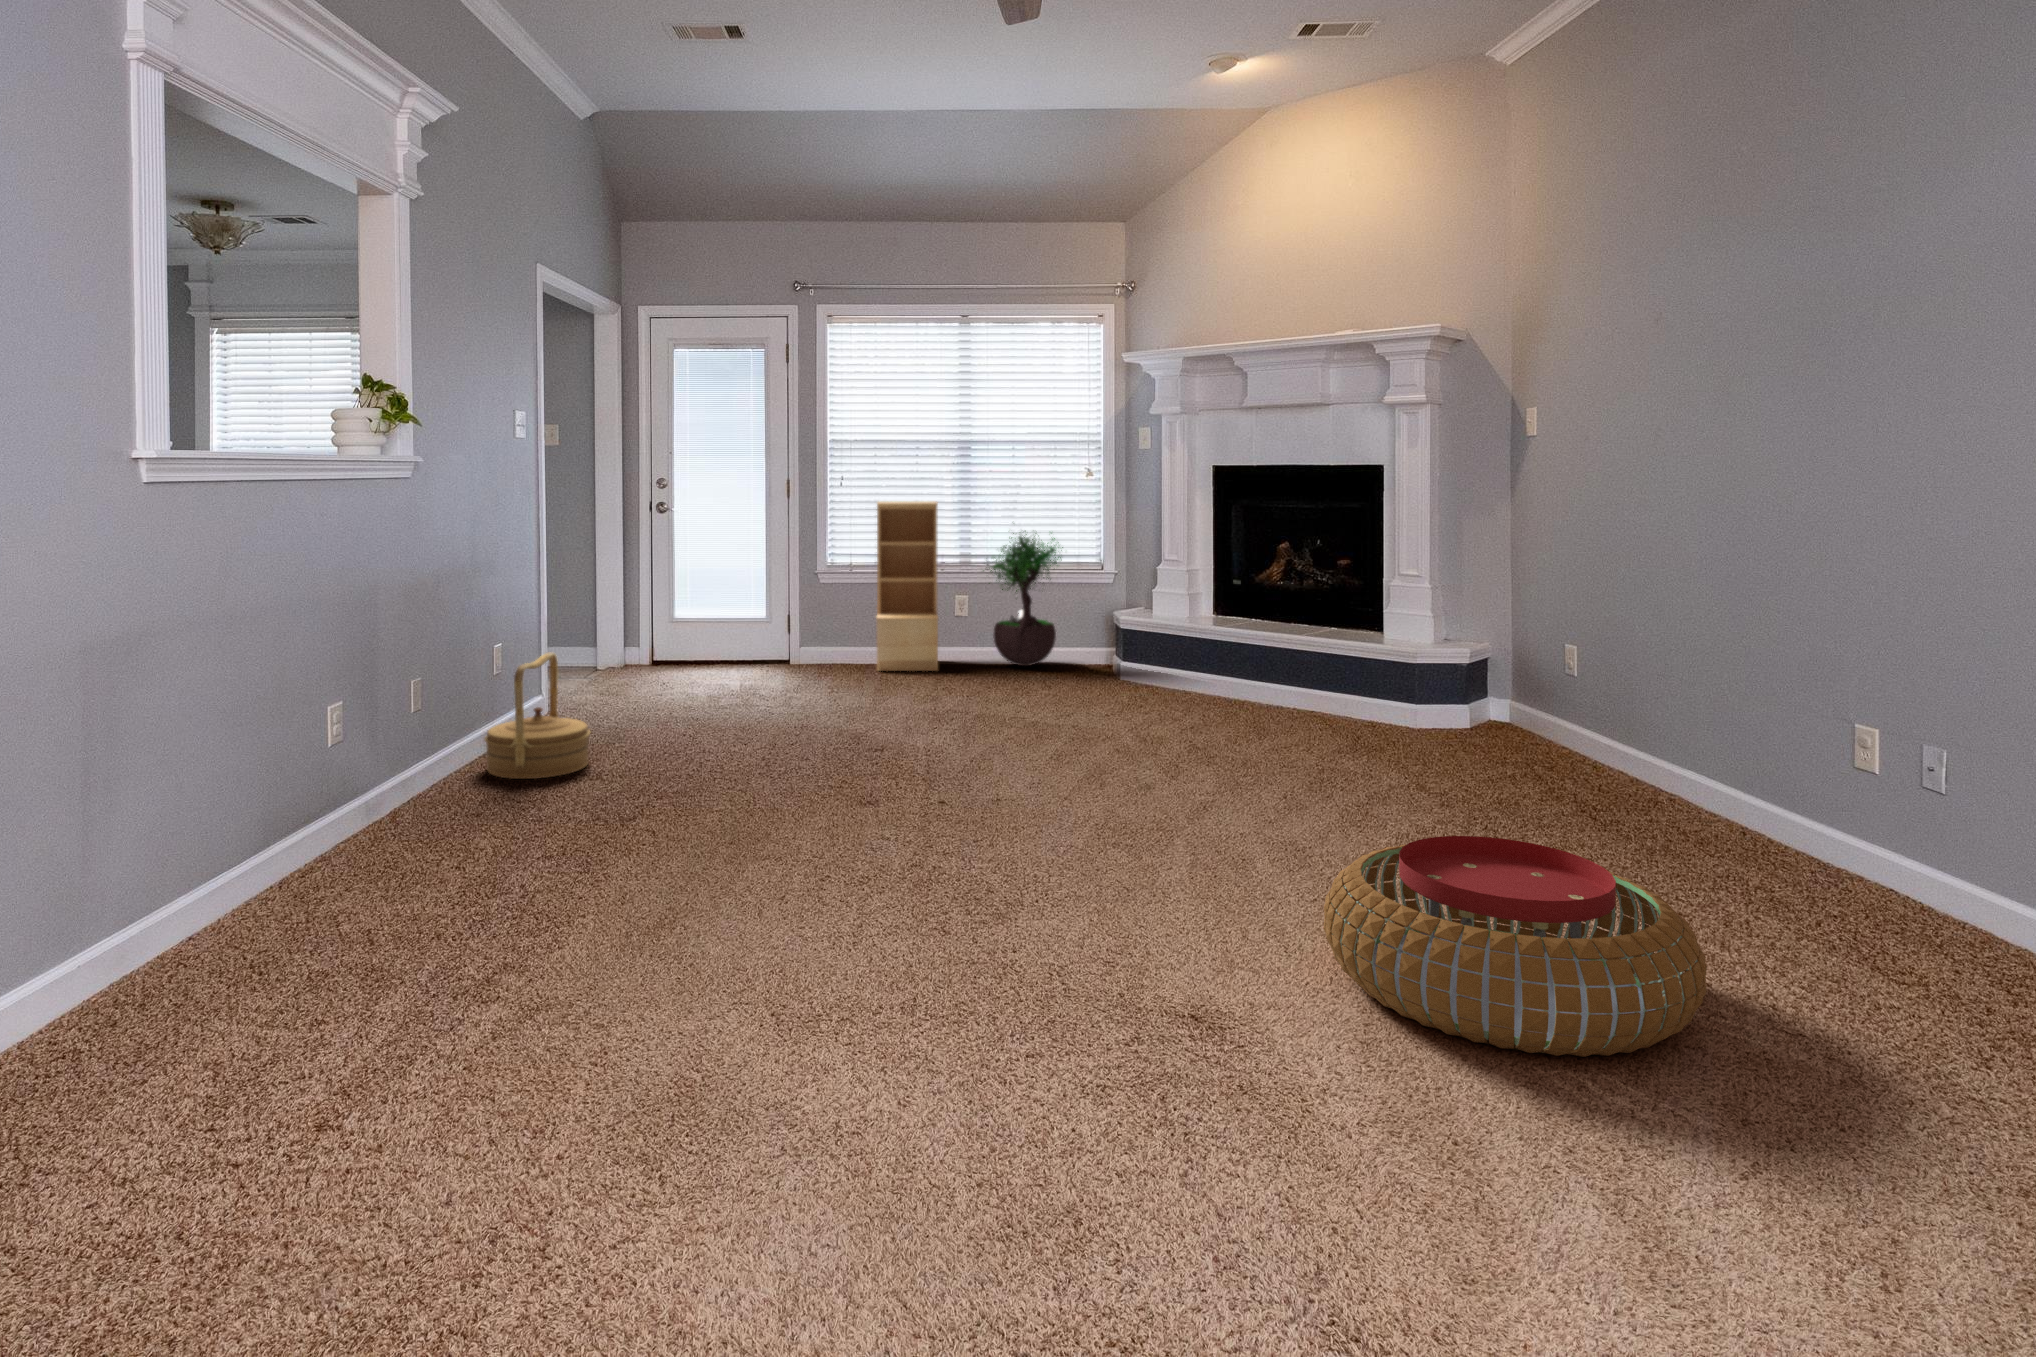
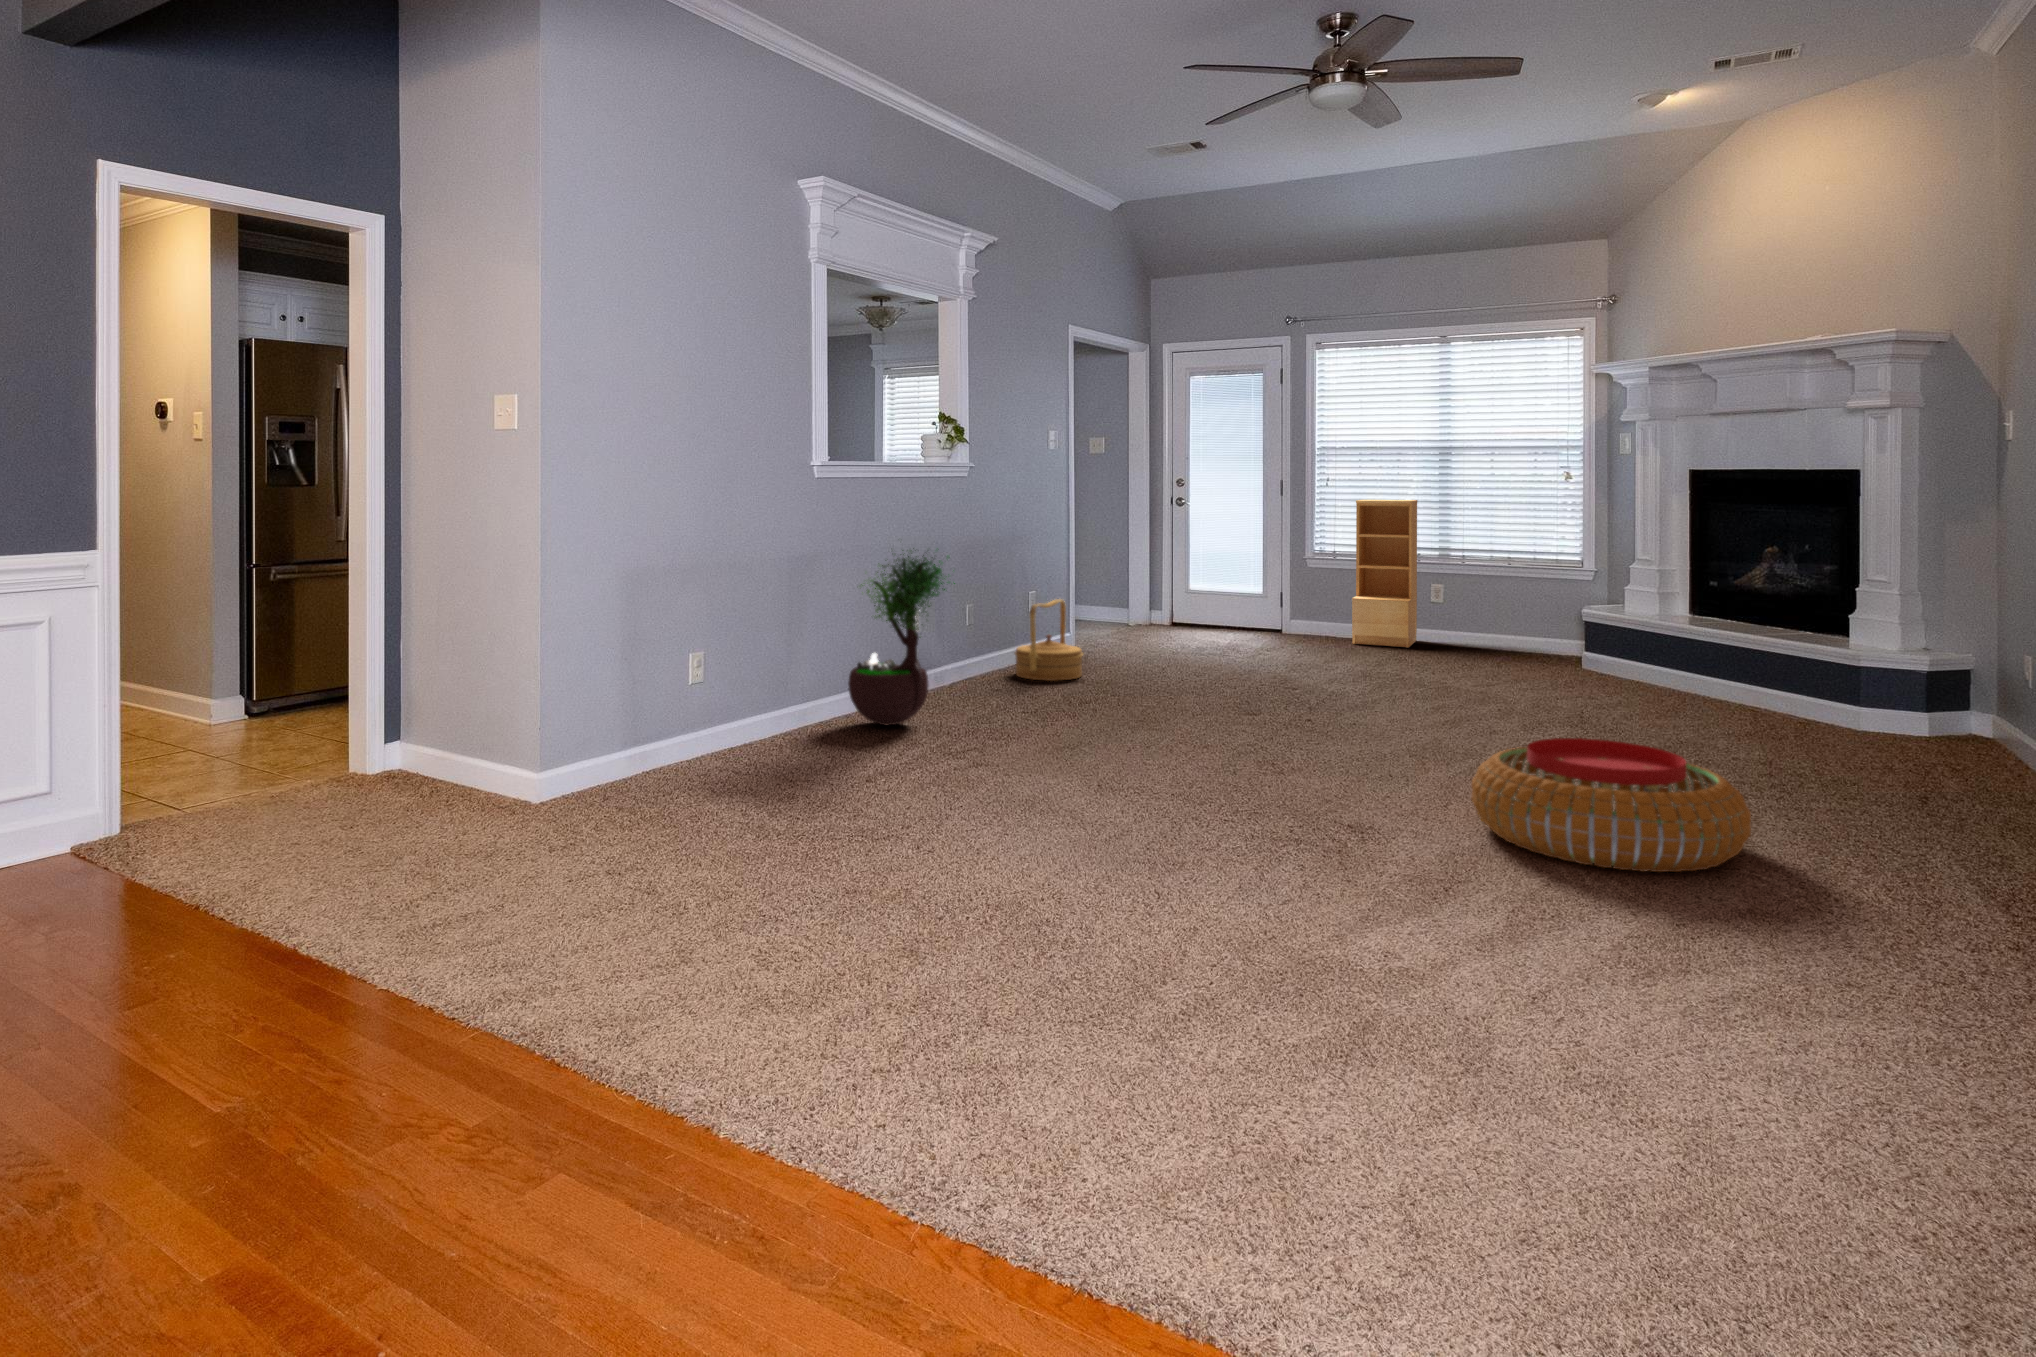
potted tree: present [983,531,1063,666] -> present [848,548,955,725]

